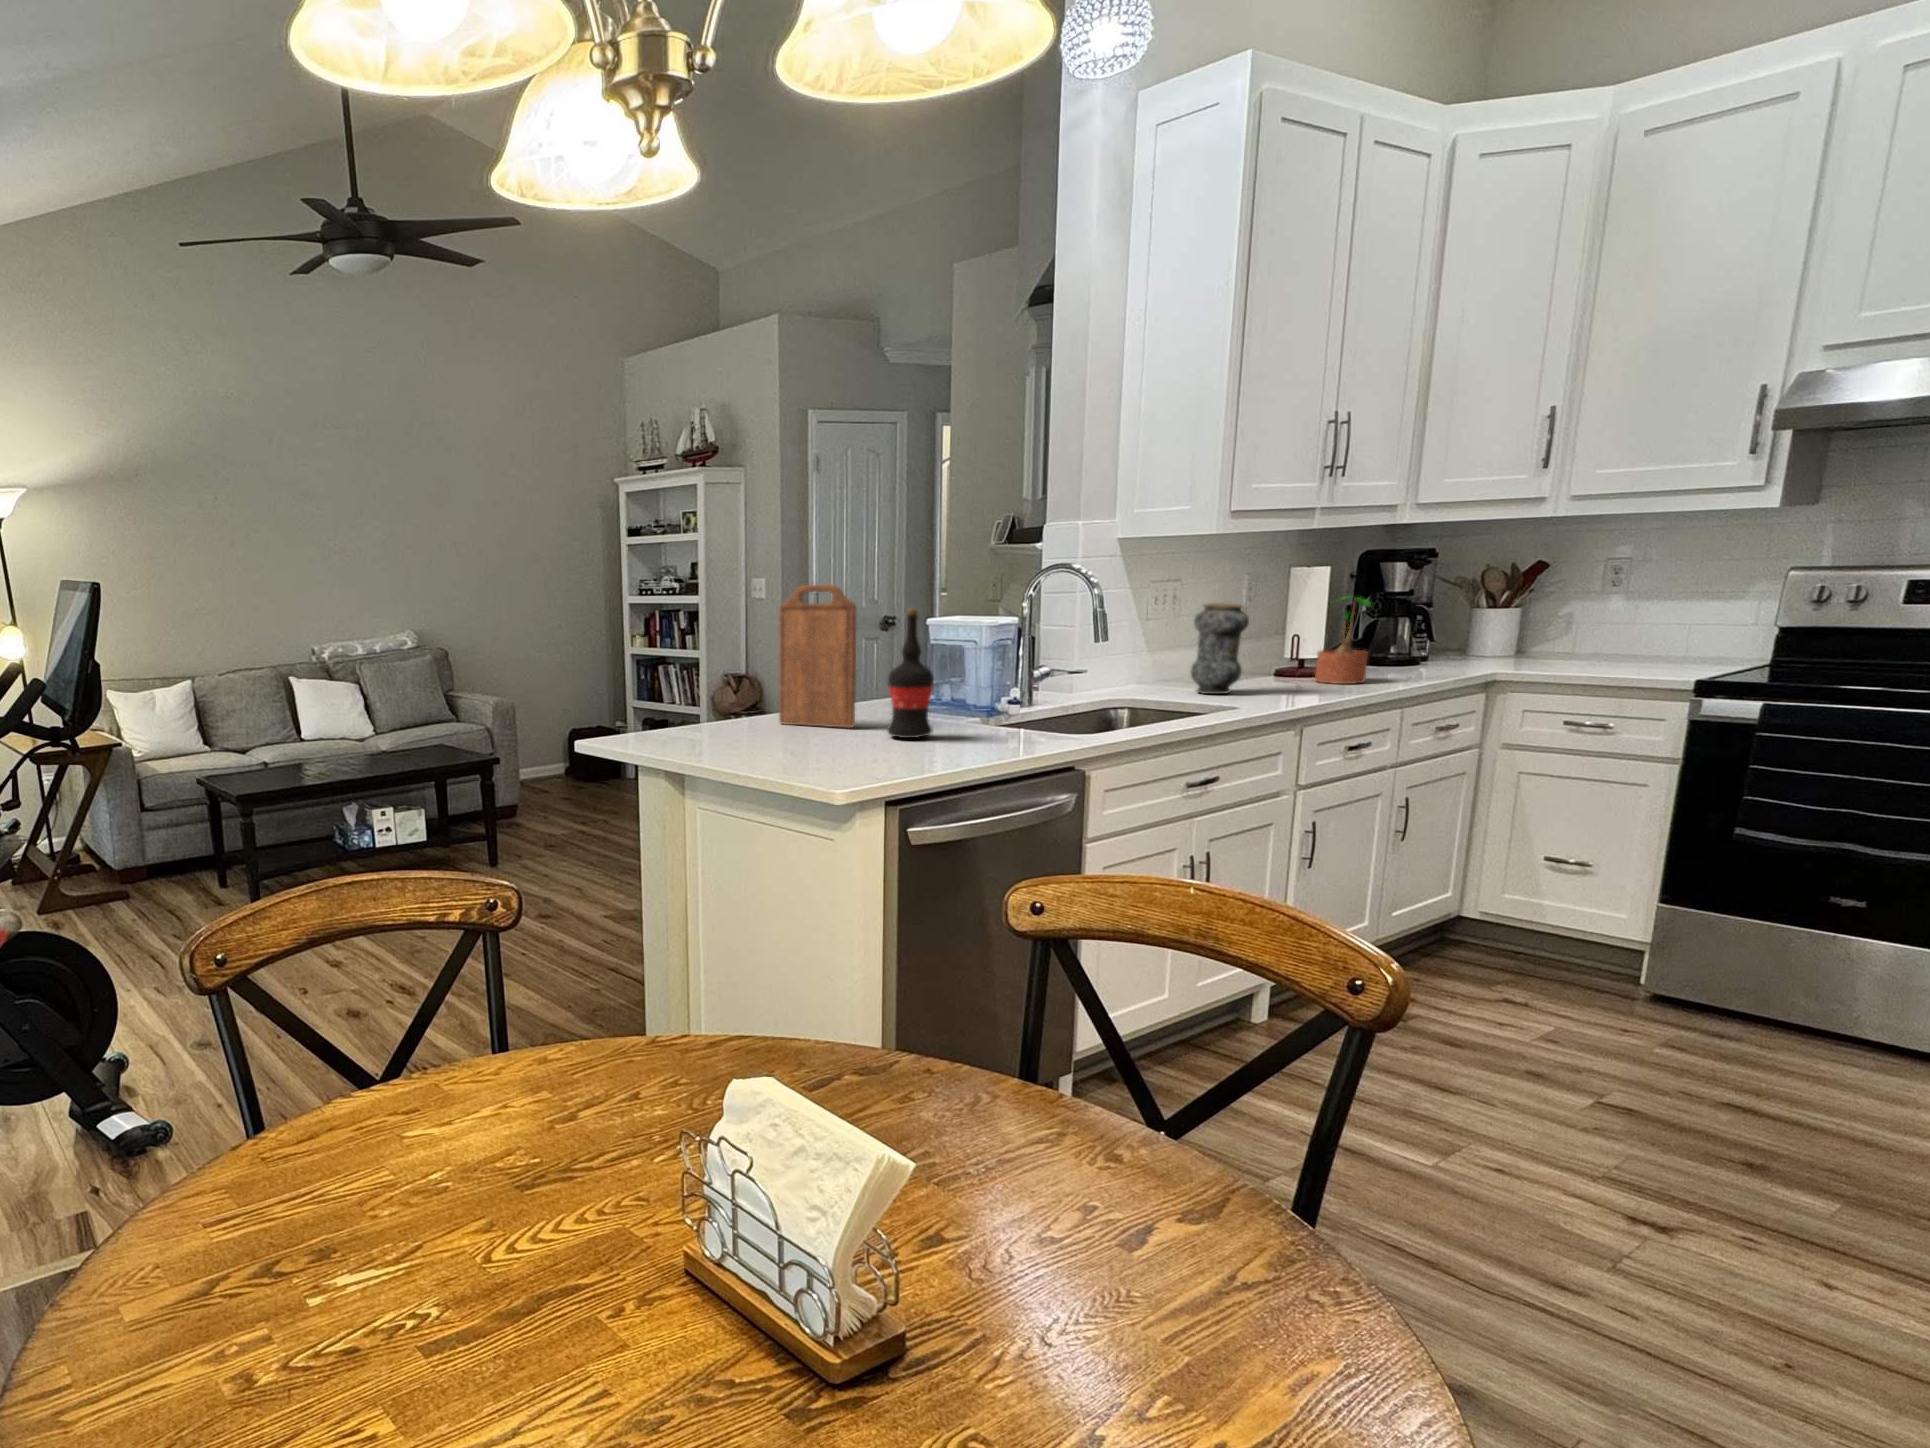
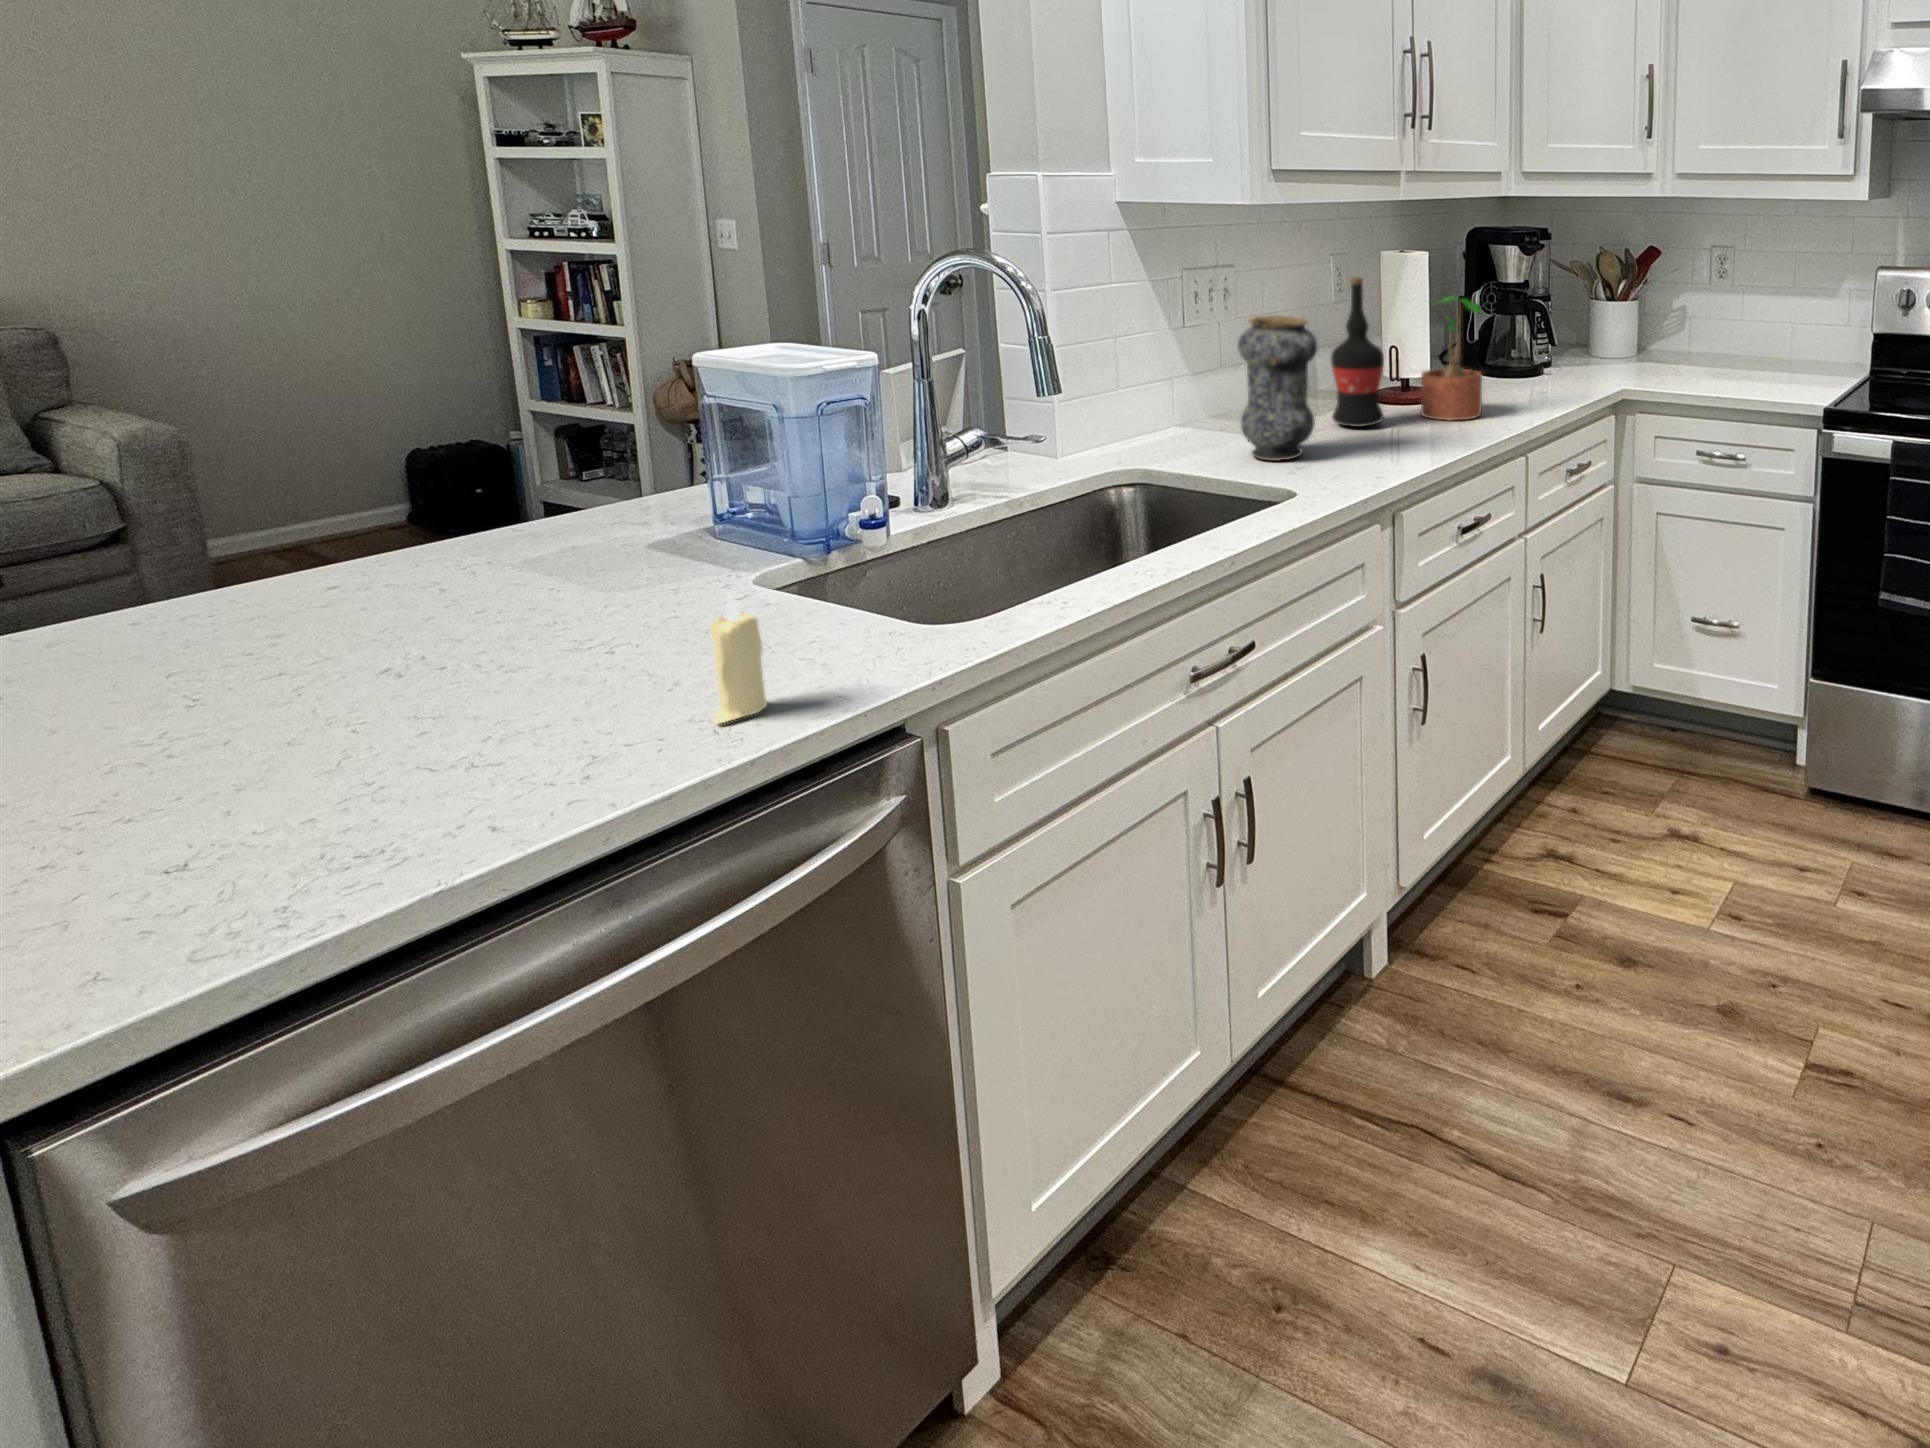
cutting board: present [779,584,856,728] -> none [71,322,352,693]
wine bottle: present [887,608,934,738] -> present [1331,277,1384,427]
candle: none [999,688,1019,741] -> present [710,594,767,723]

